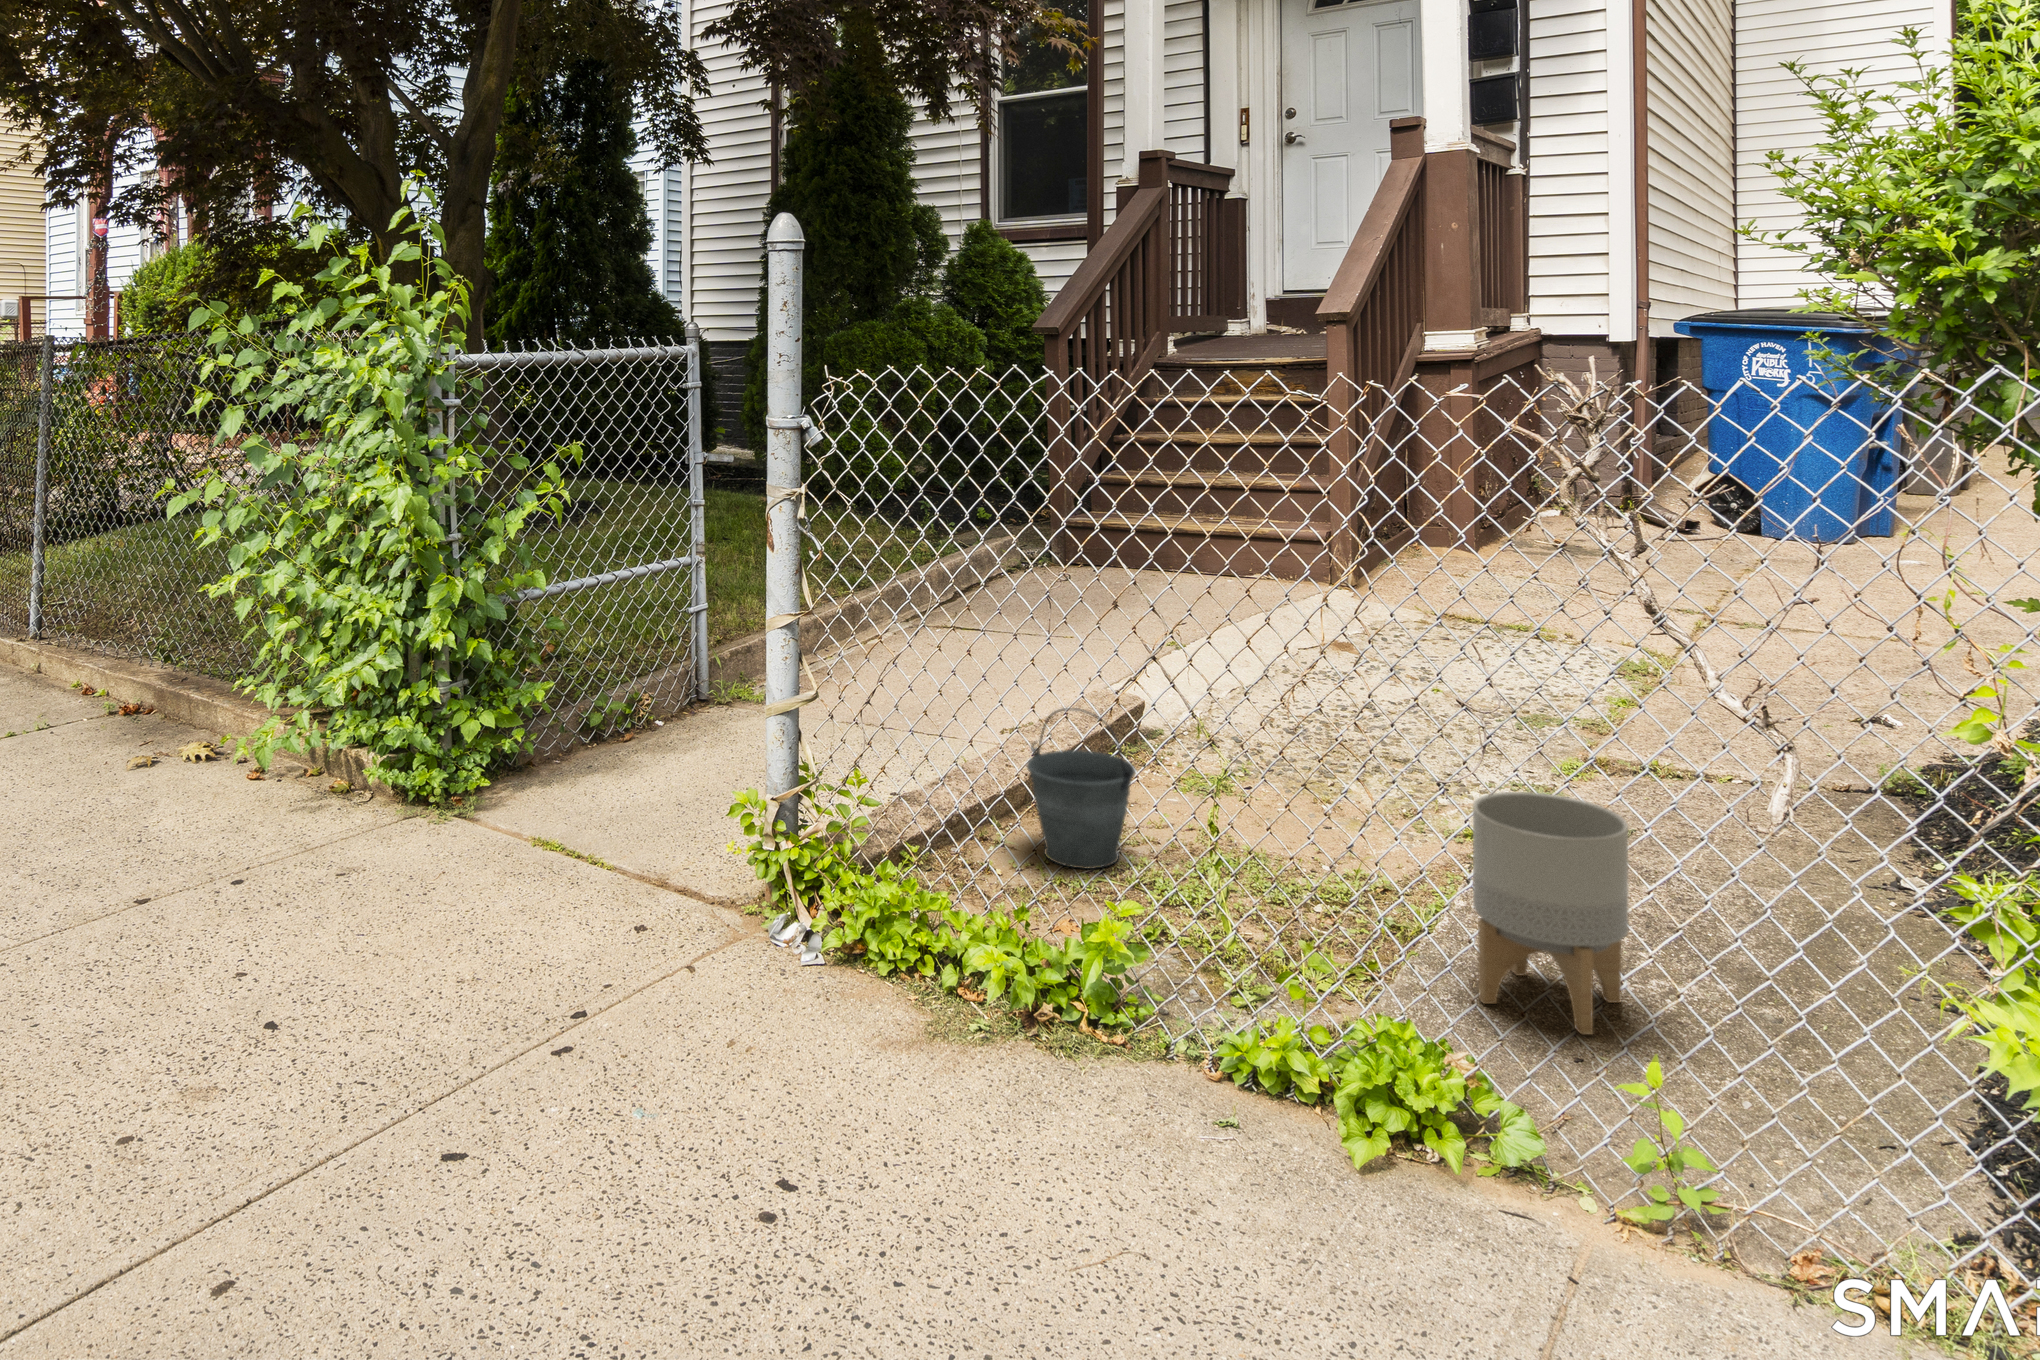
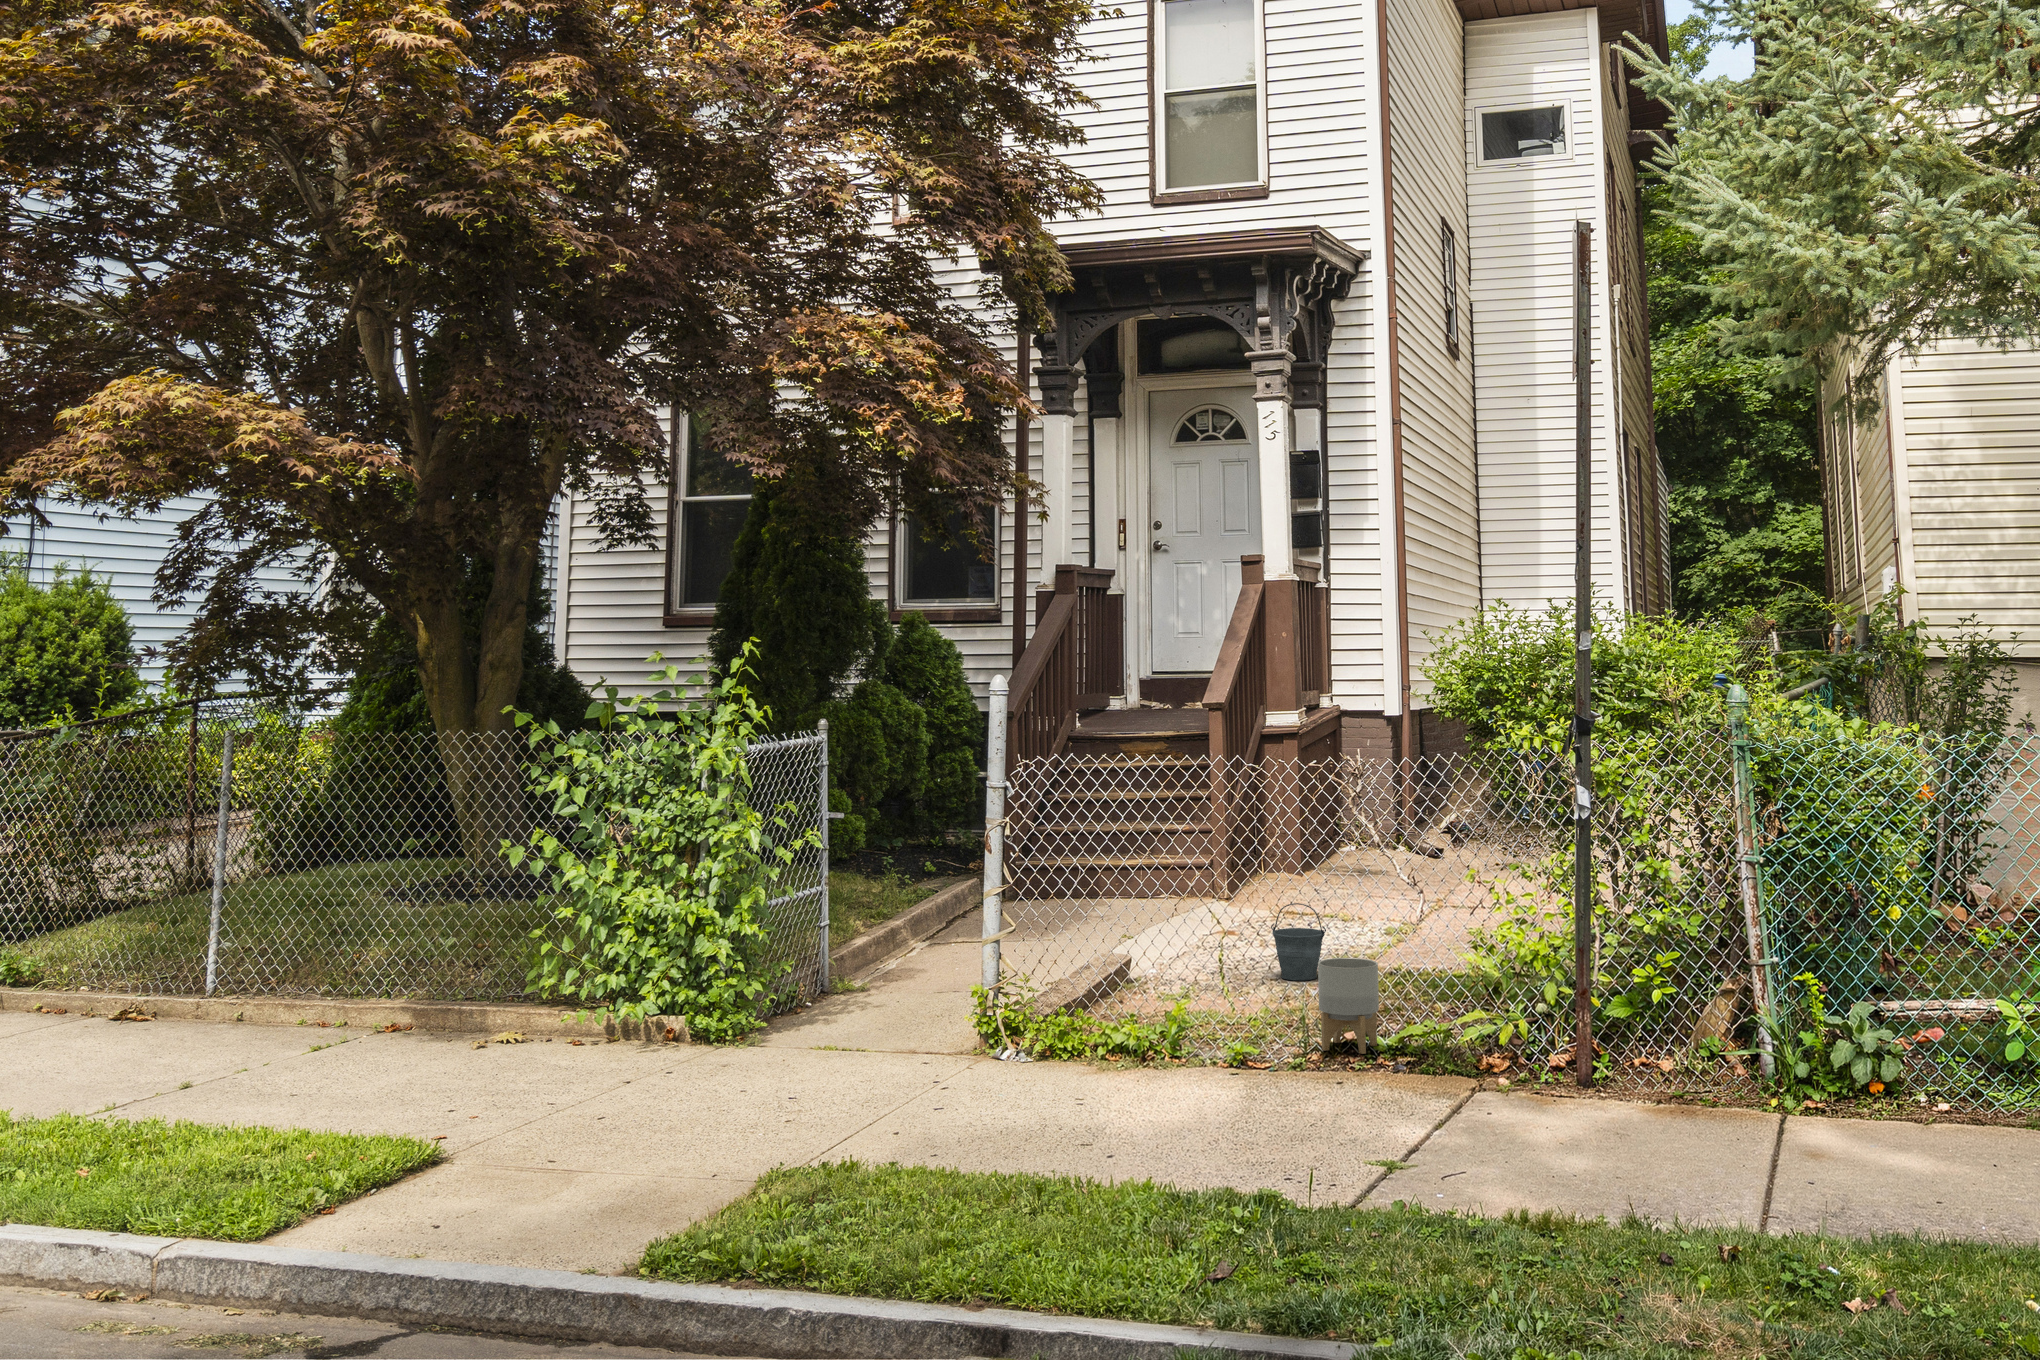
bucket: present [1027,708,1135,869] -> present [1271,903,1326,981]

